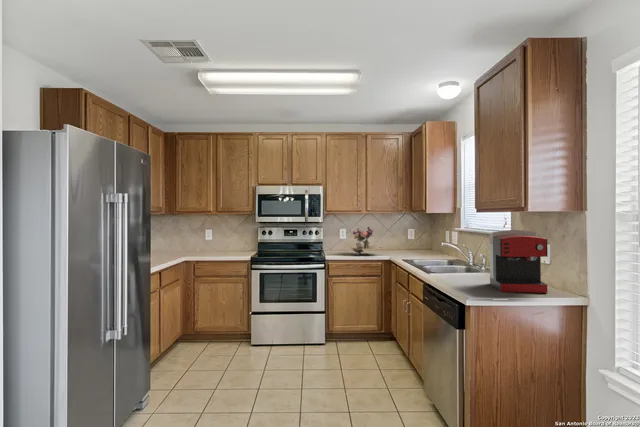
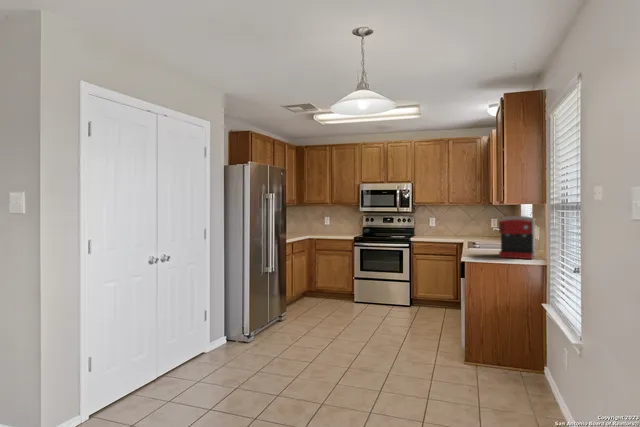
flower arrangement: present [352,227,381,254] -> none [432,216,460,238]

